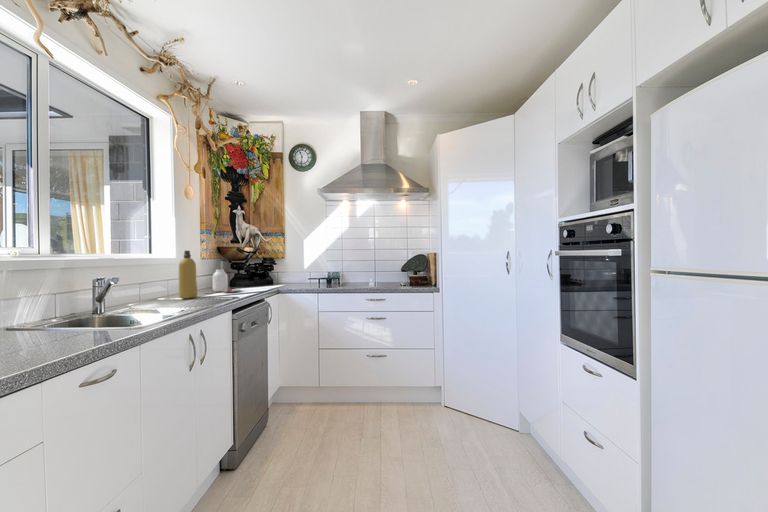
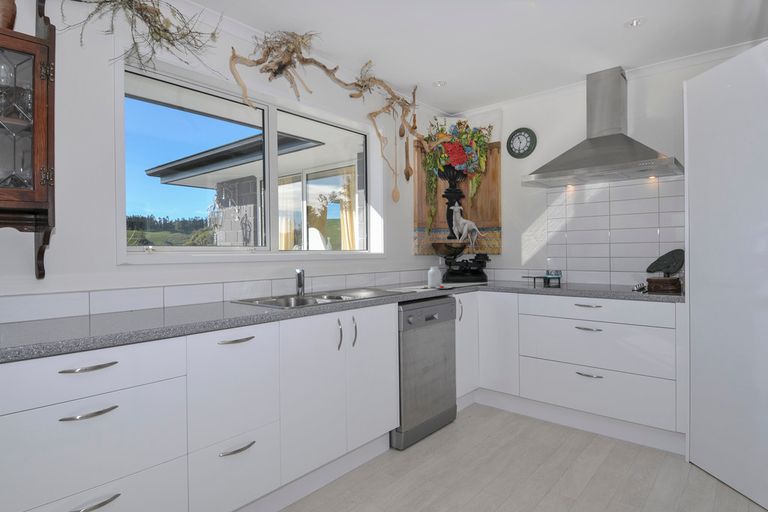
bottle: present [179,251,197,299] -> none [398,251,413,293]

